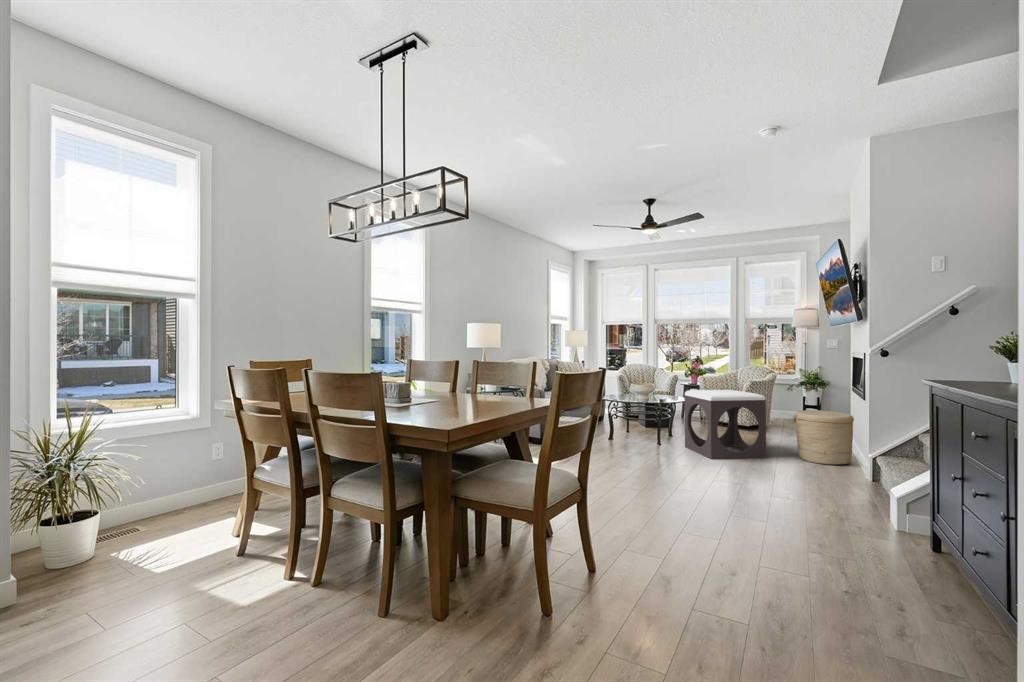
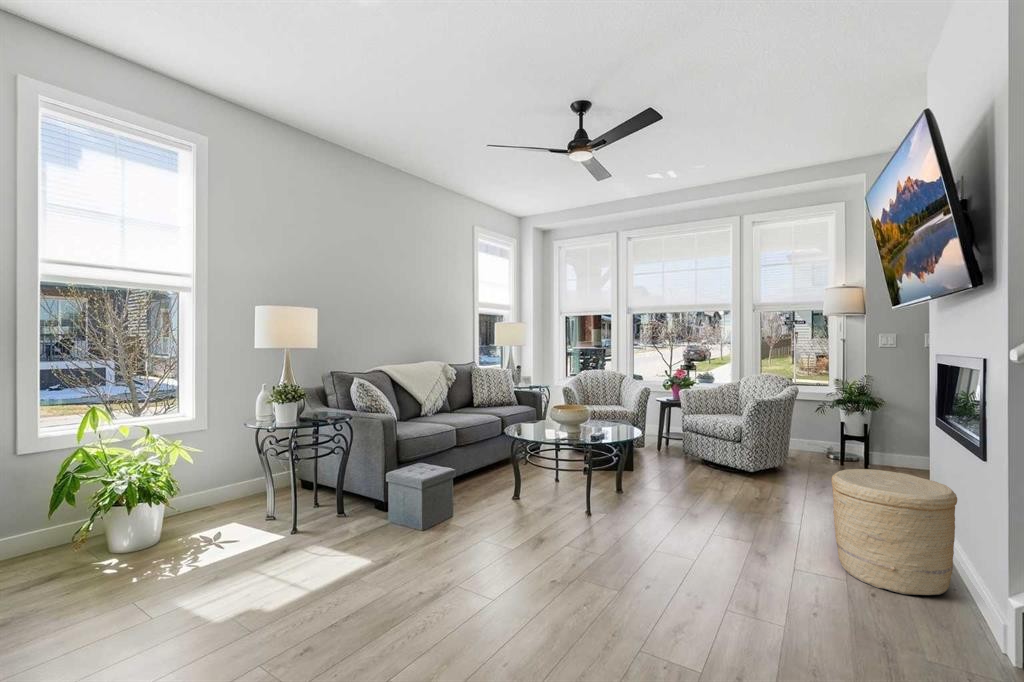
footstool: present [685,390,766,459] -> none [629,424,773,566]

